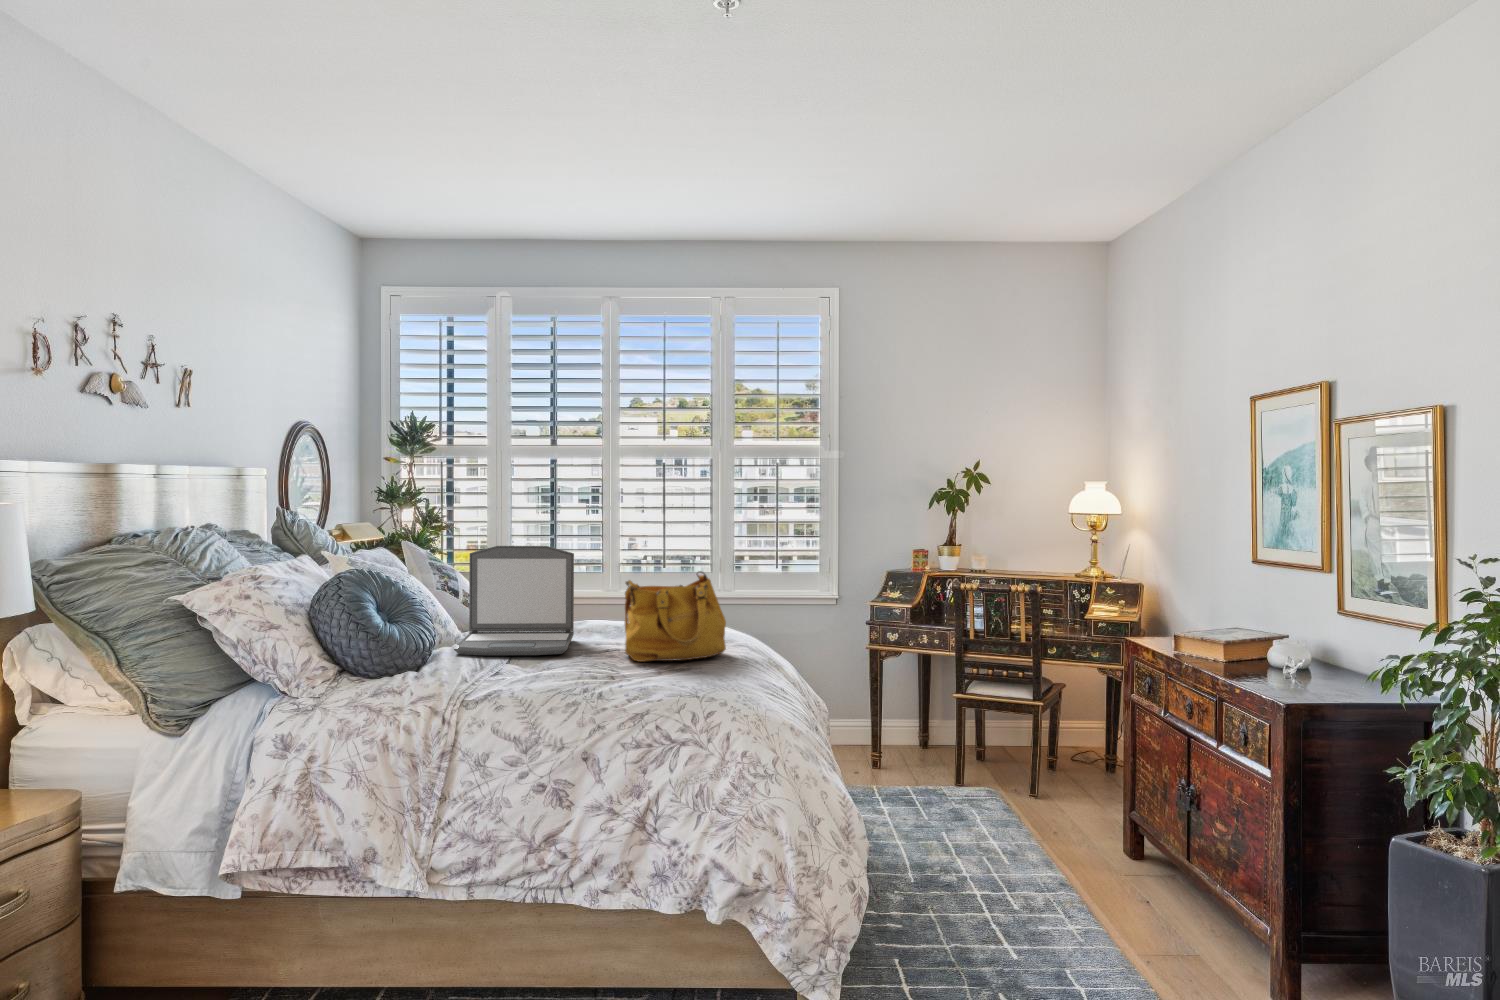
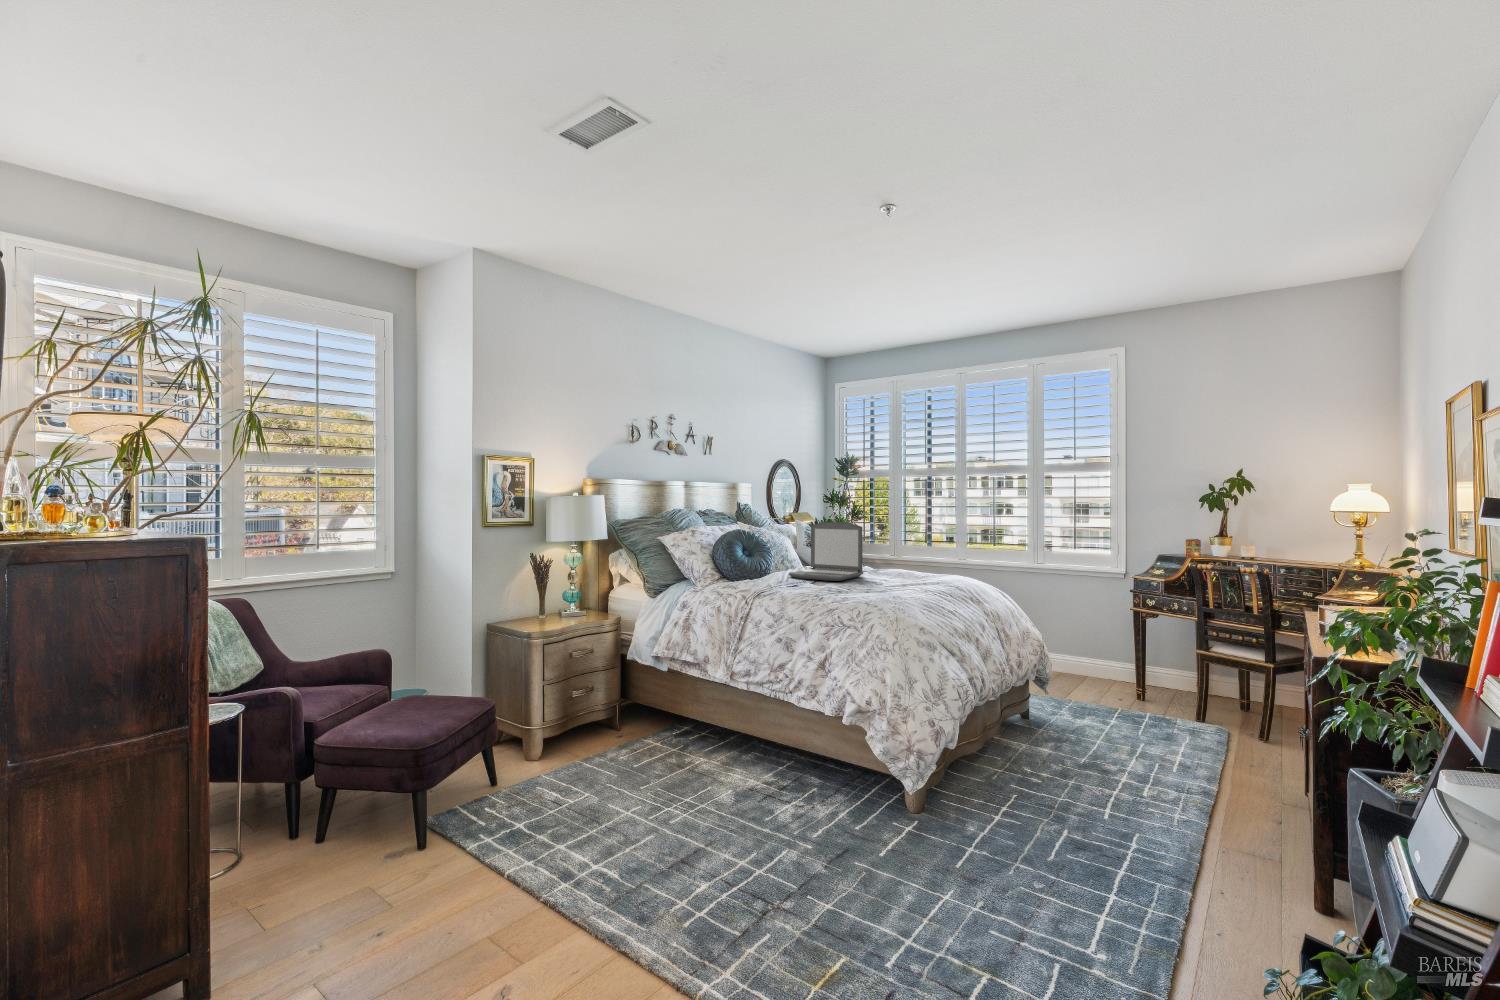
handbag: present [625,571,726,662] -> none [868,538,934,589]

